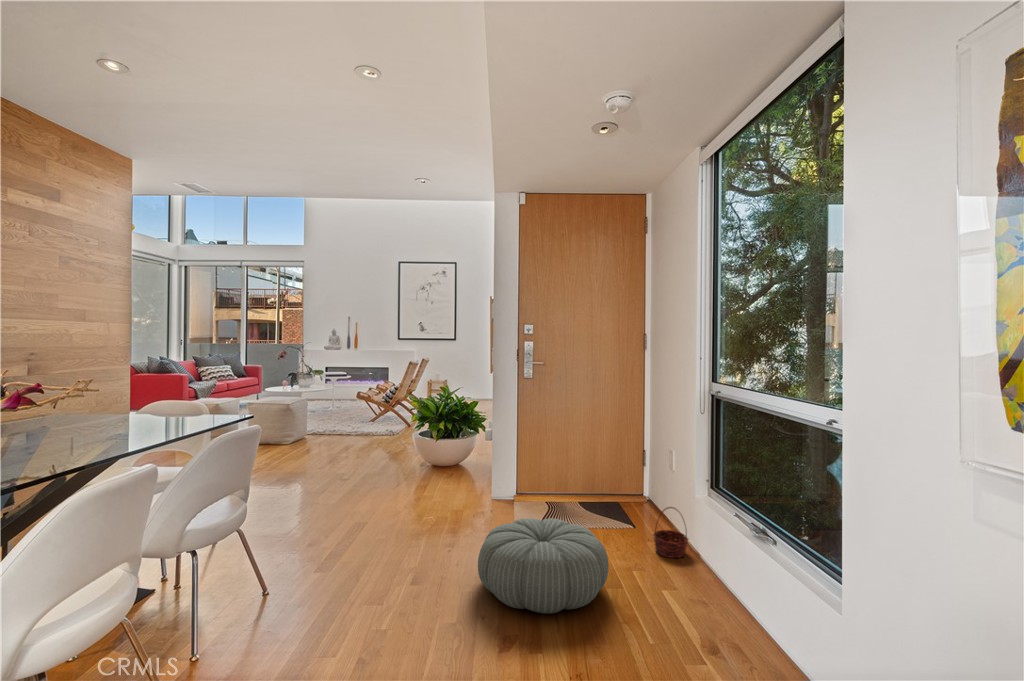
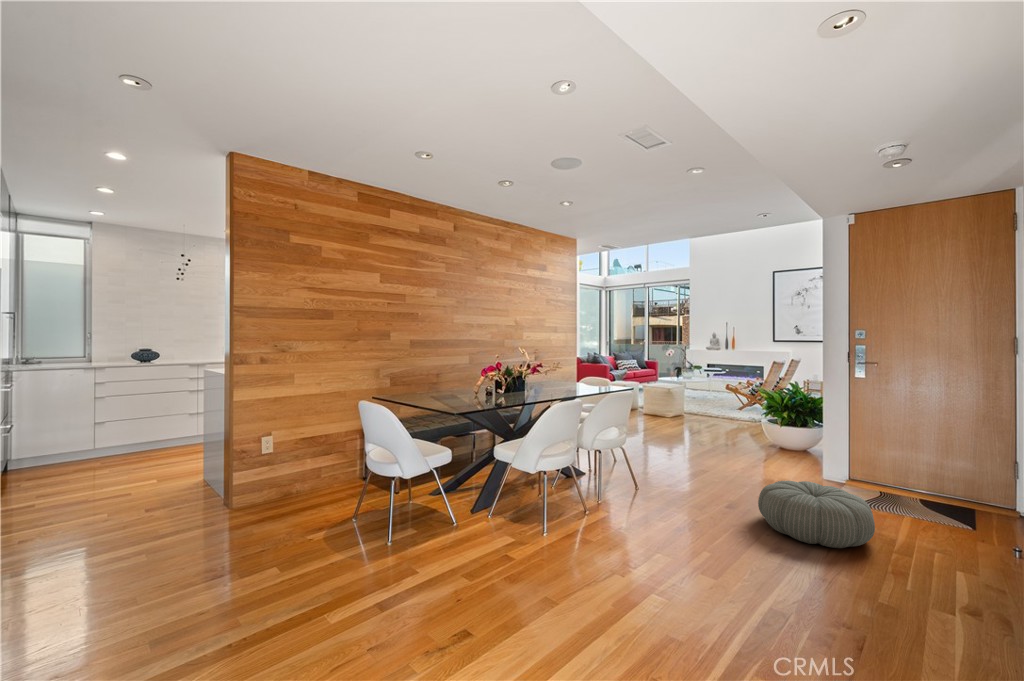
basket: present [653,507,688,558] -> none [961,509,1008,559]

